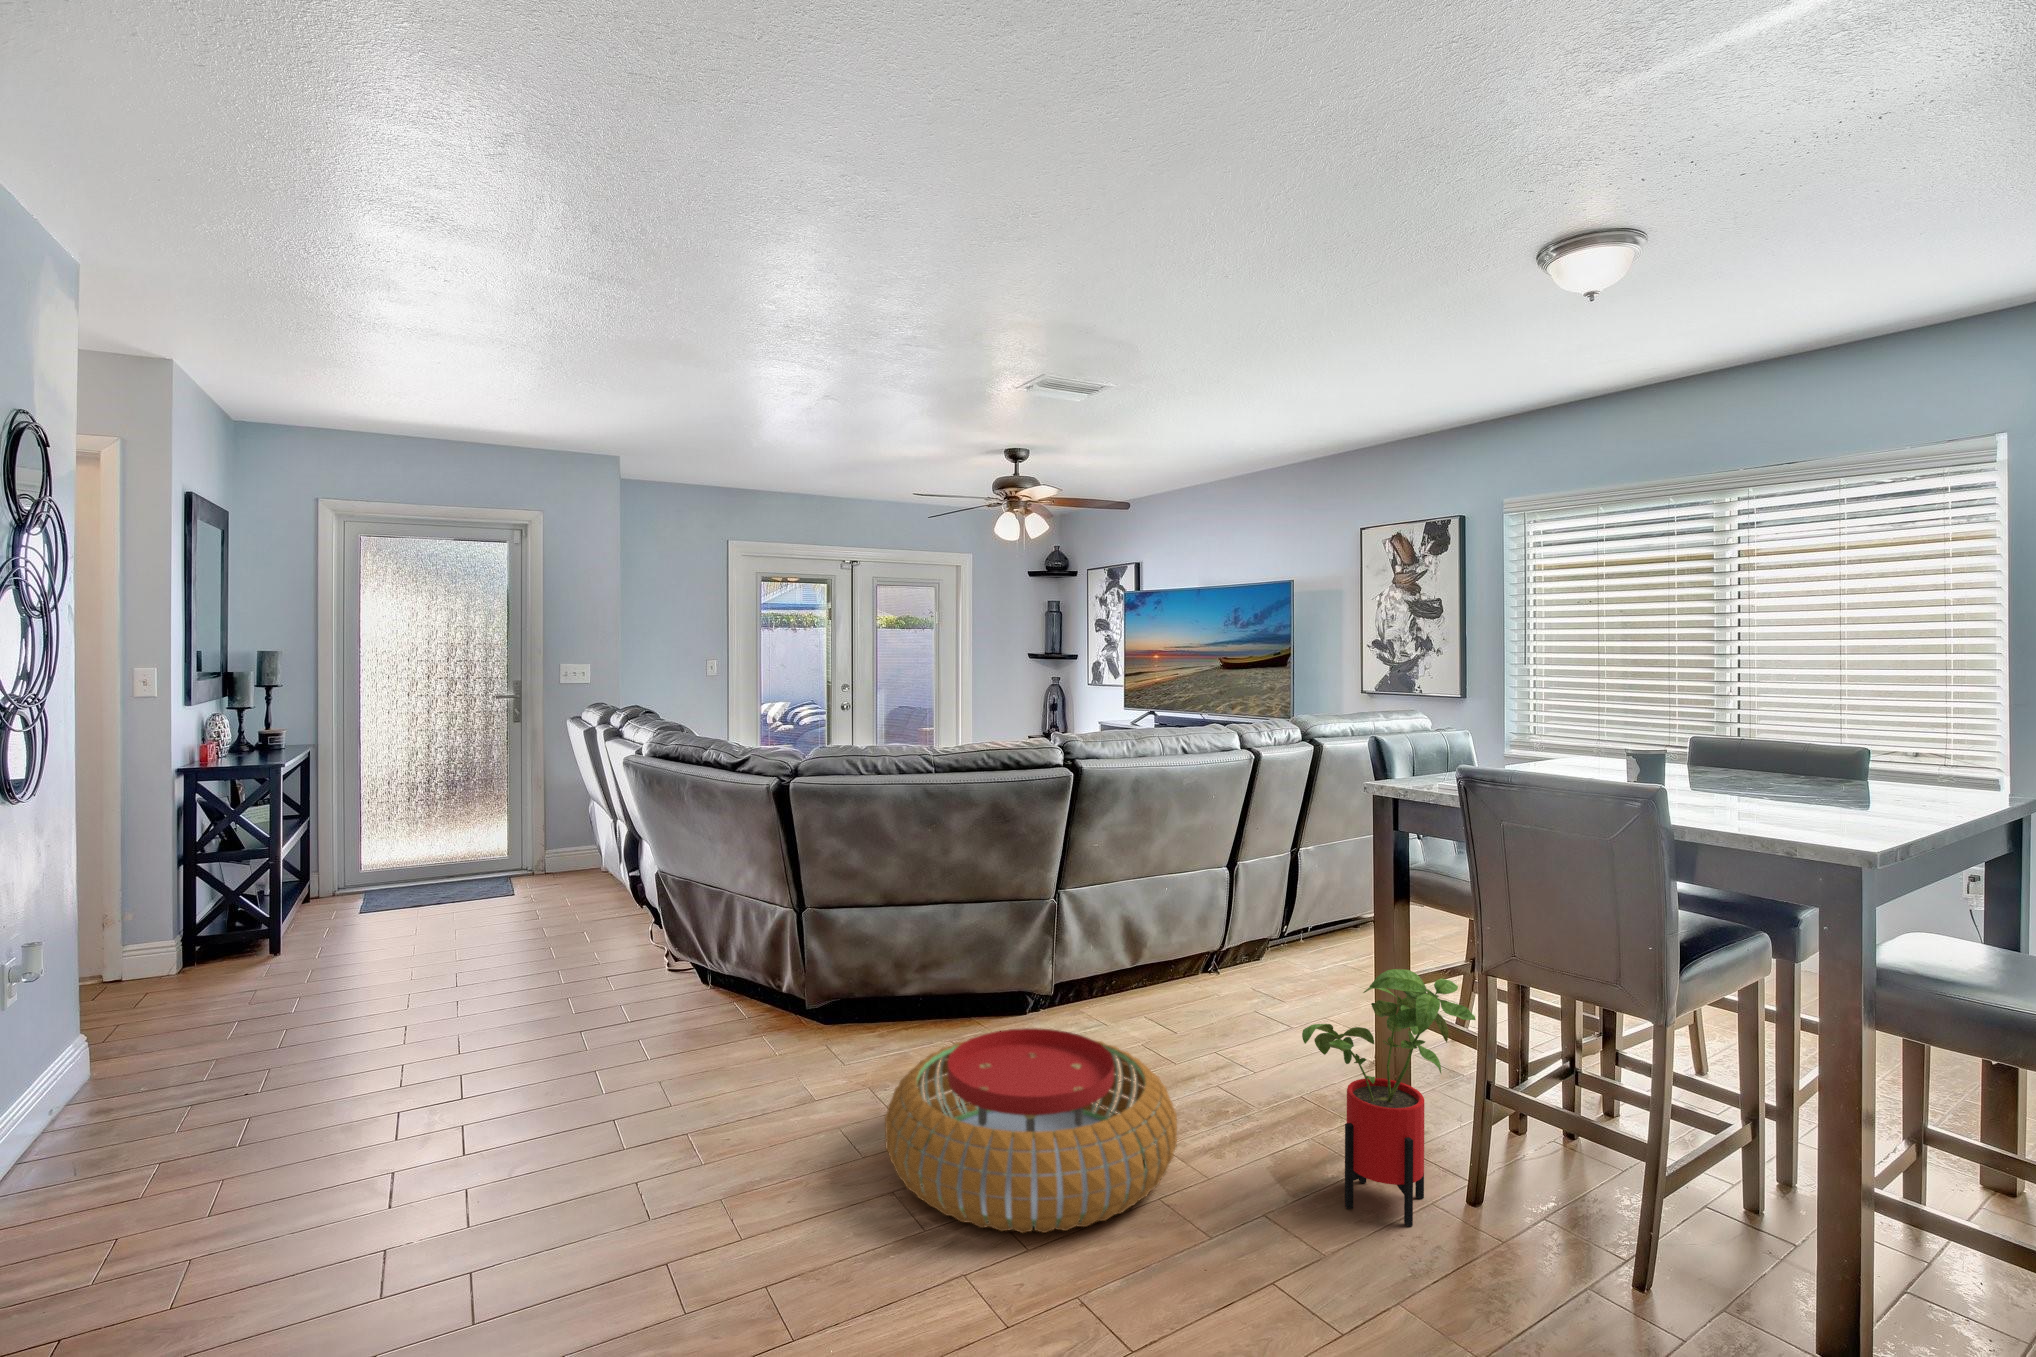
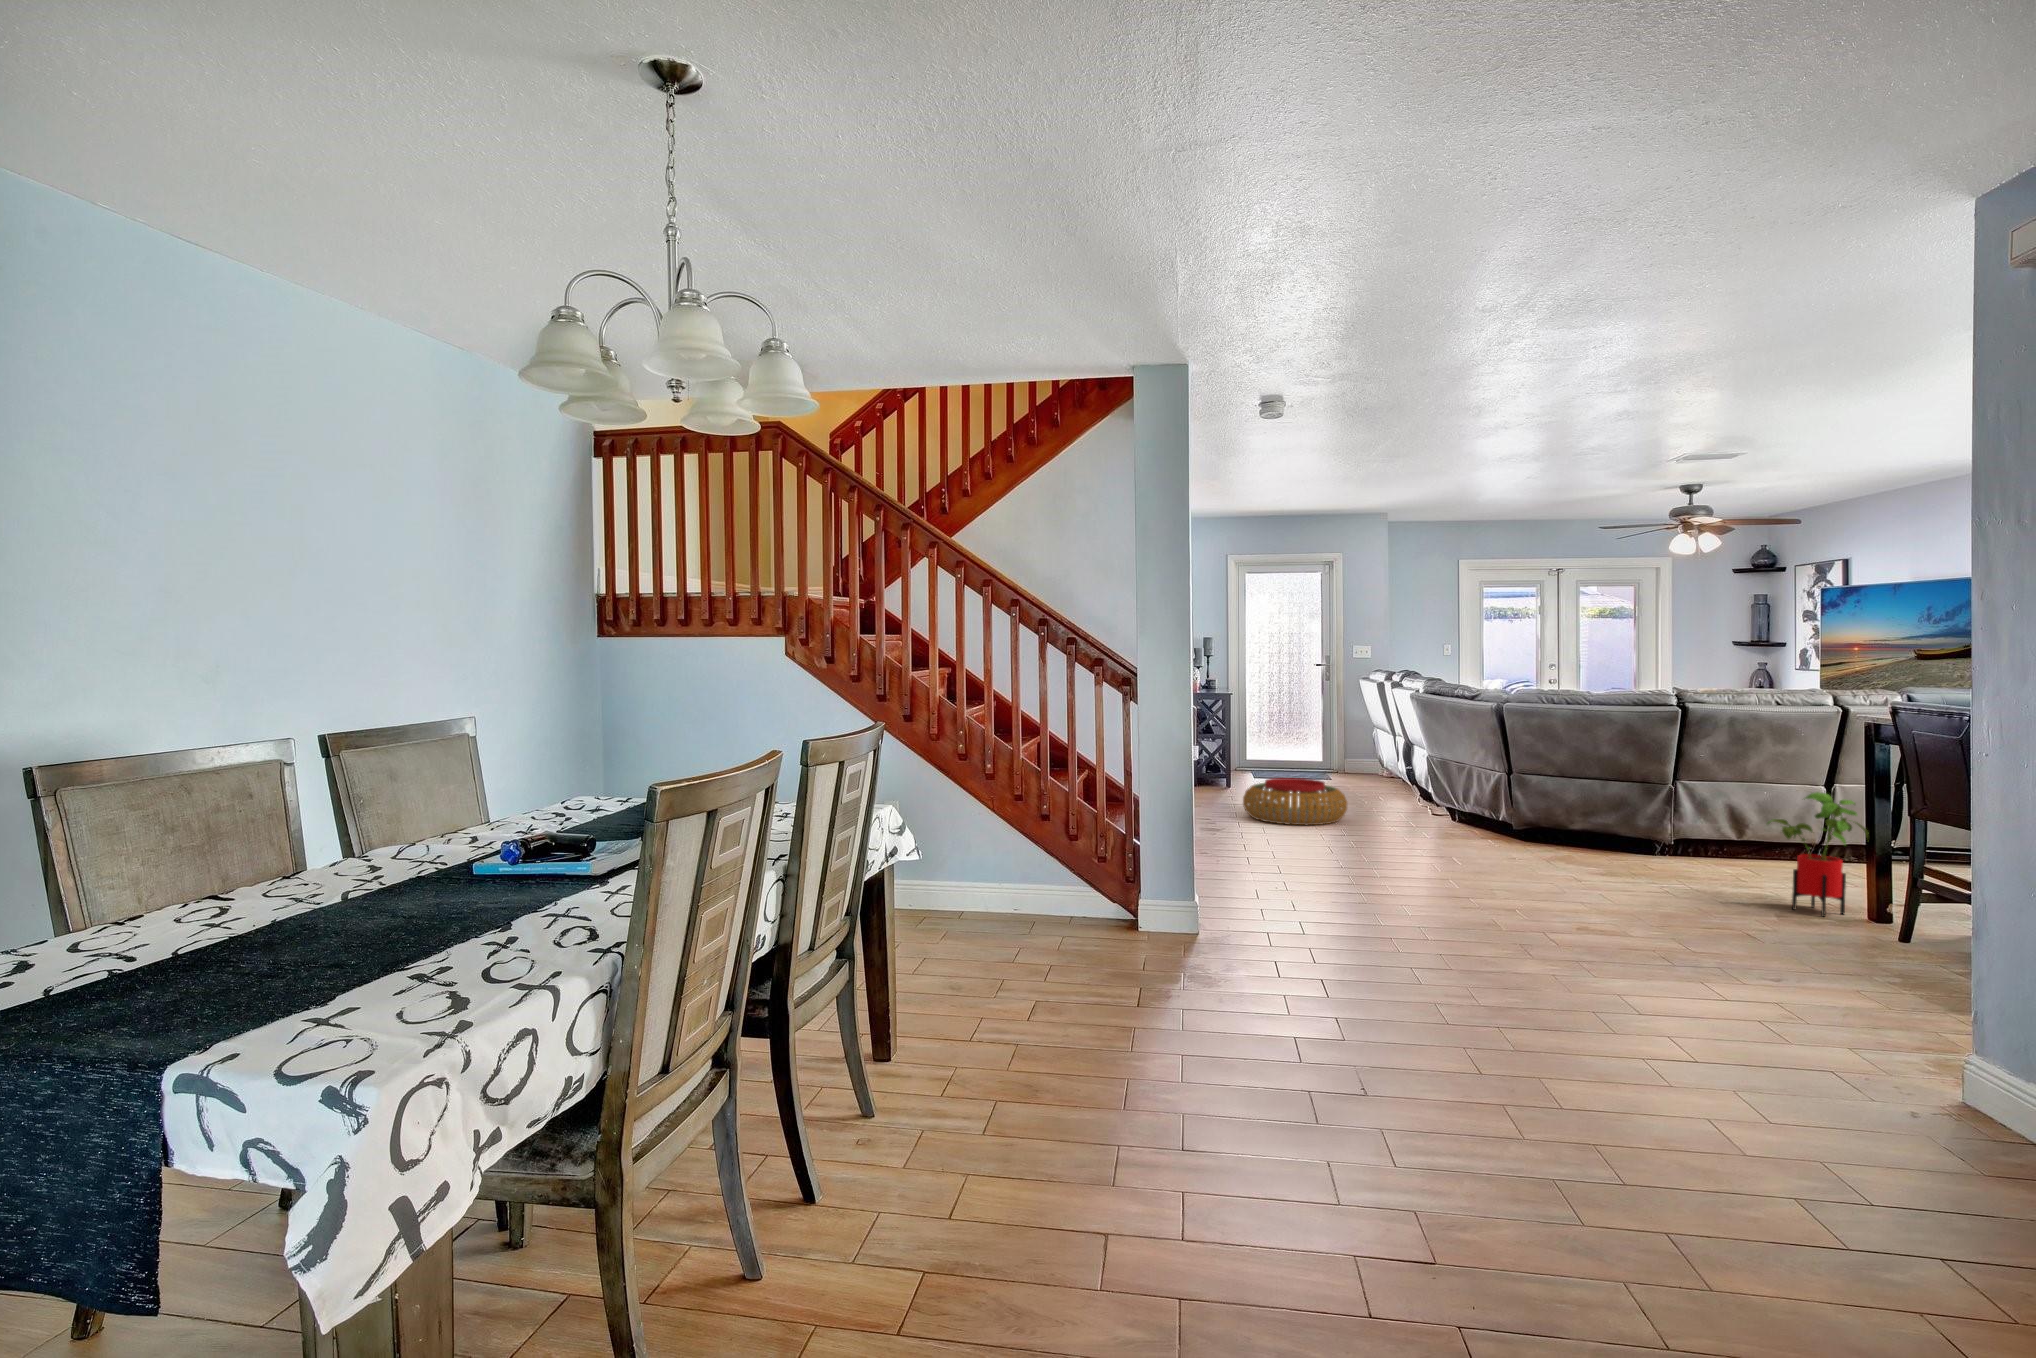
pouf: present [885,1028,1177,1233] -> present [1243,778,1347,825]

